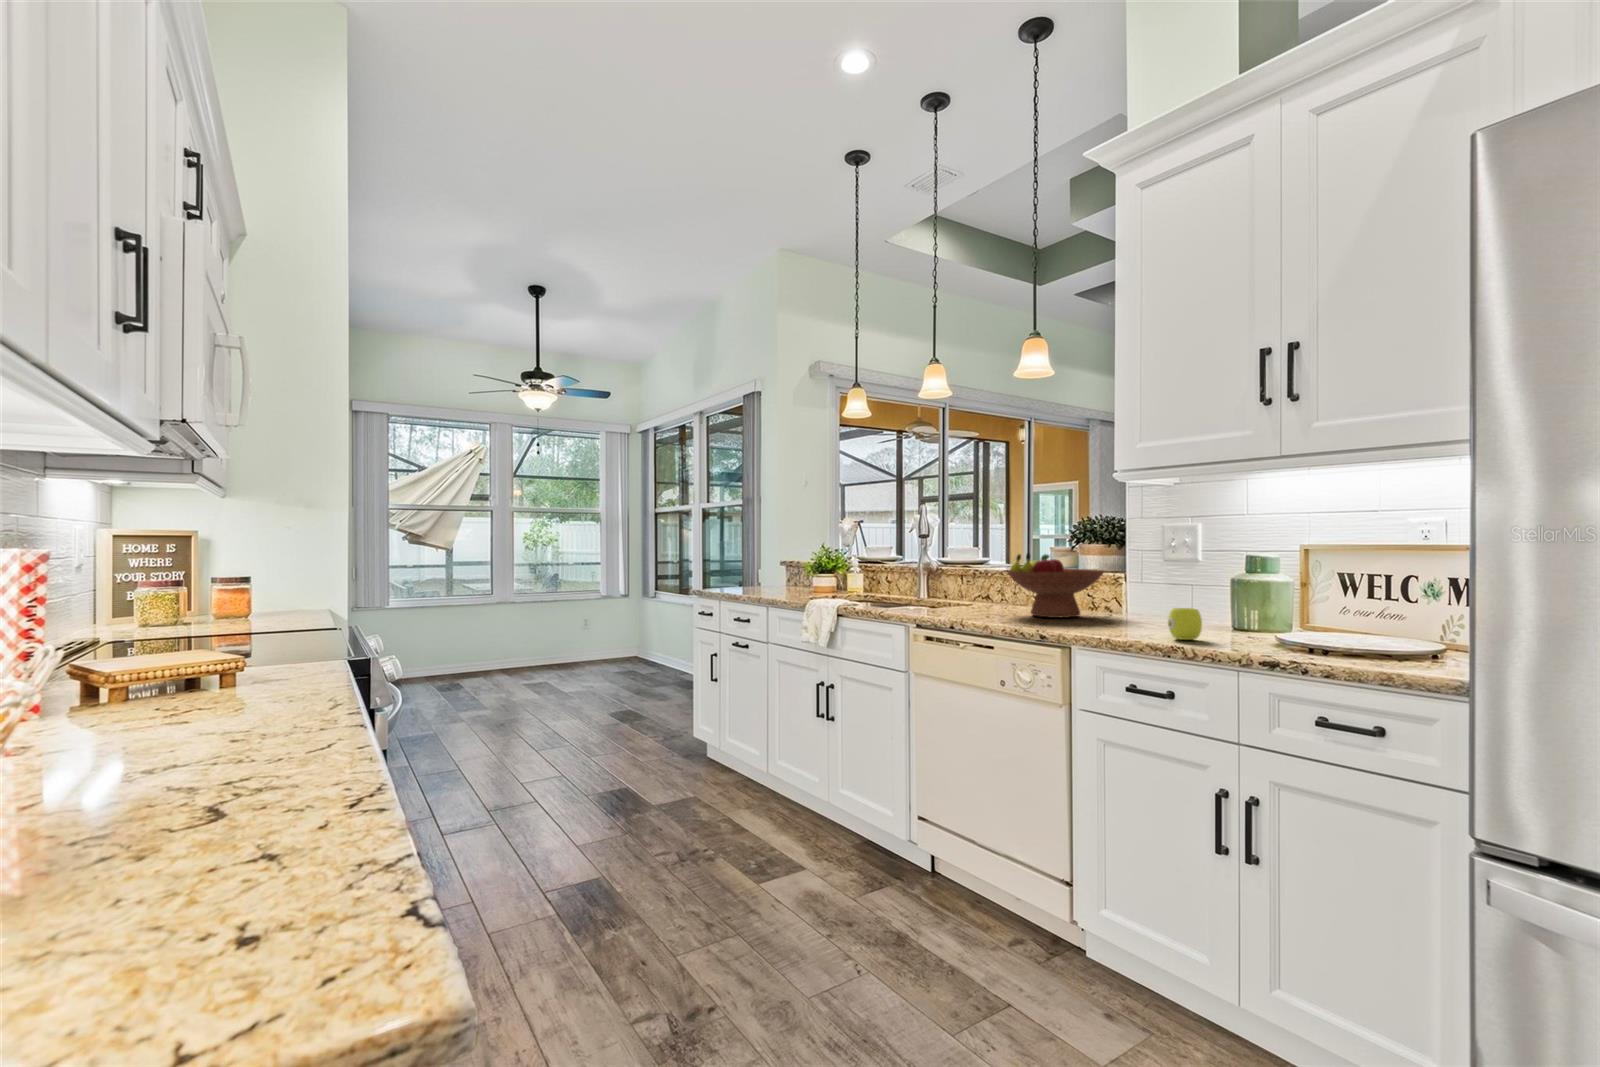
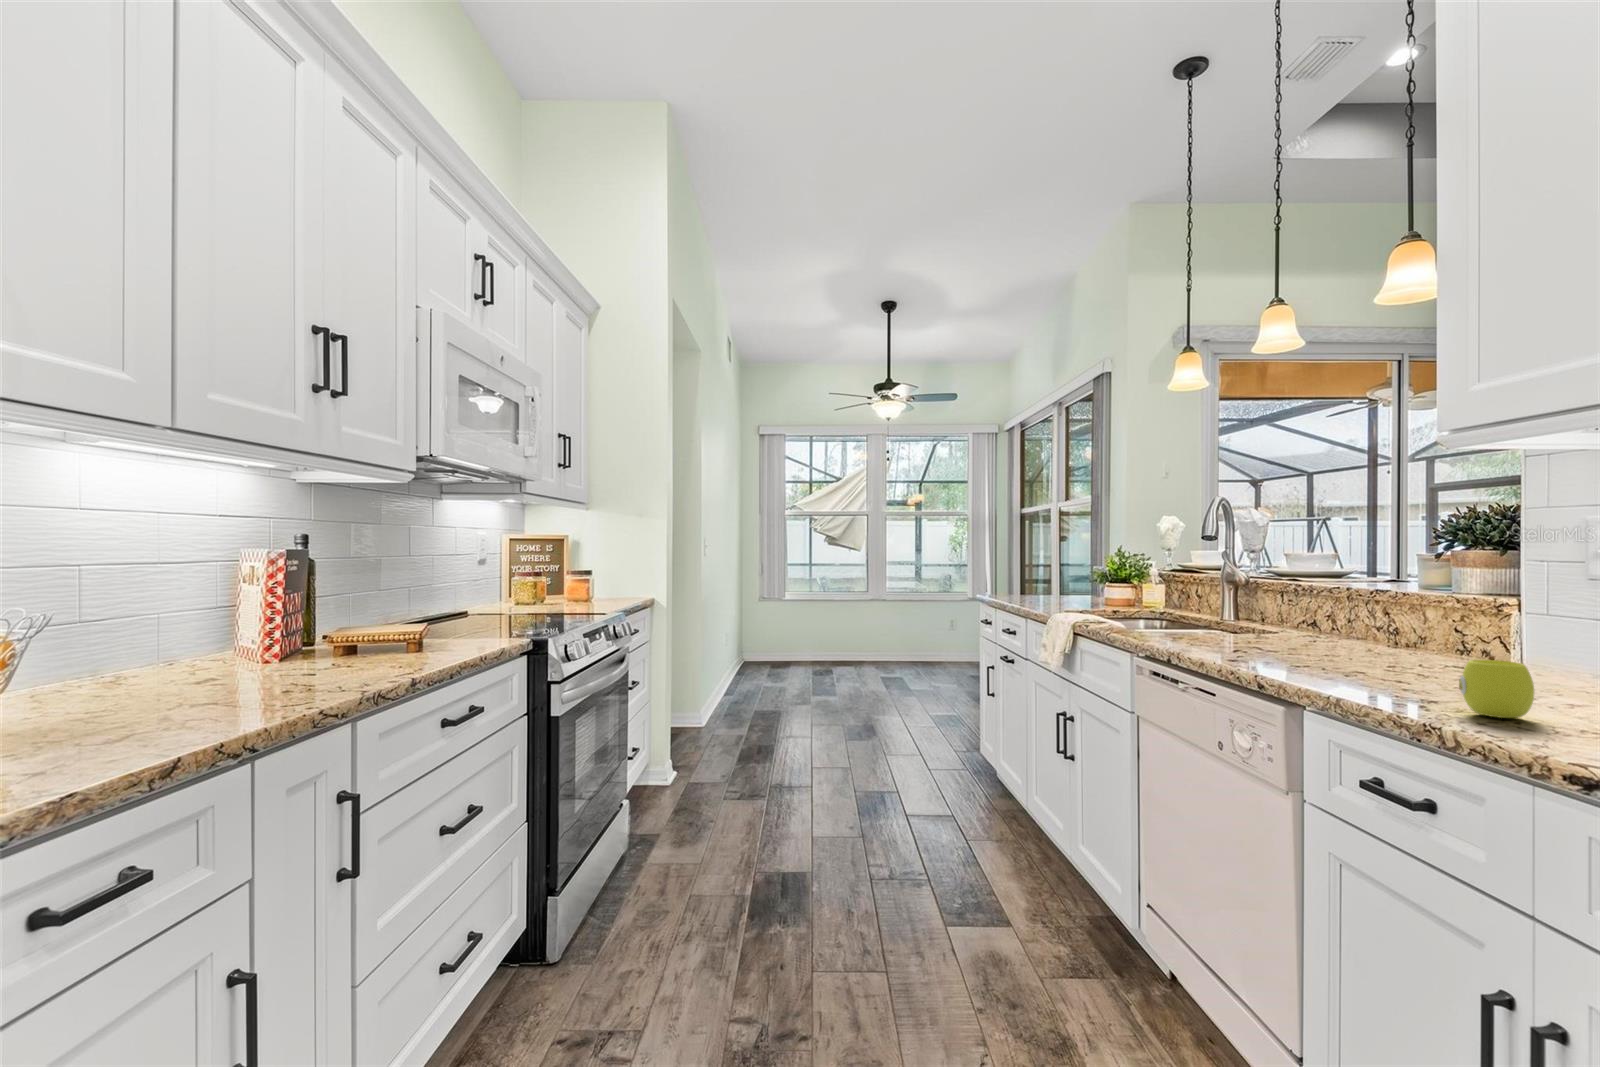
fruit bowl: present [1006,553,1105,618] -> none [1278,561,1460,661]

